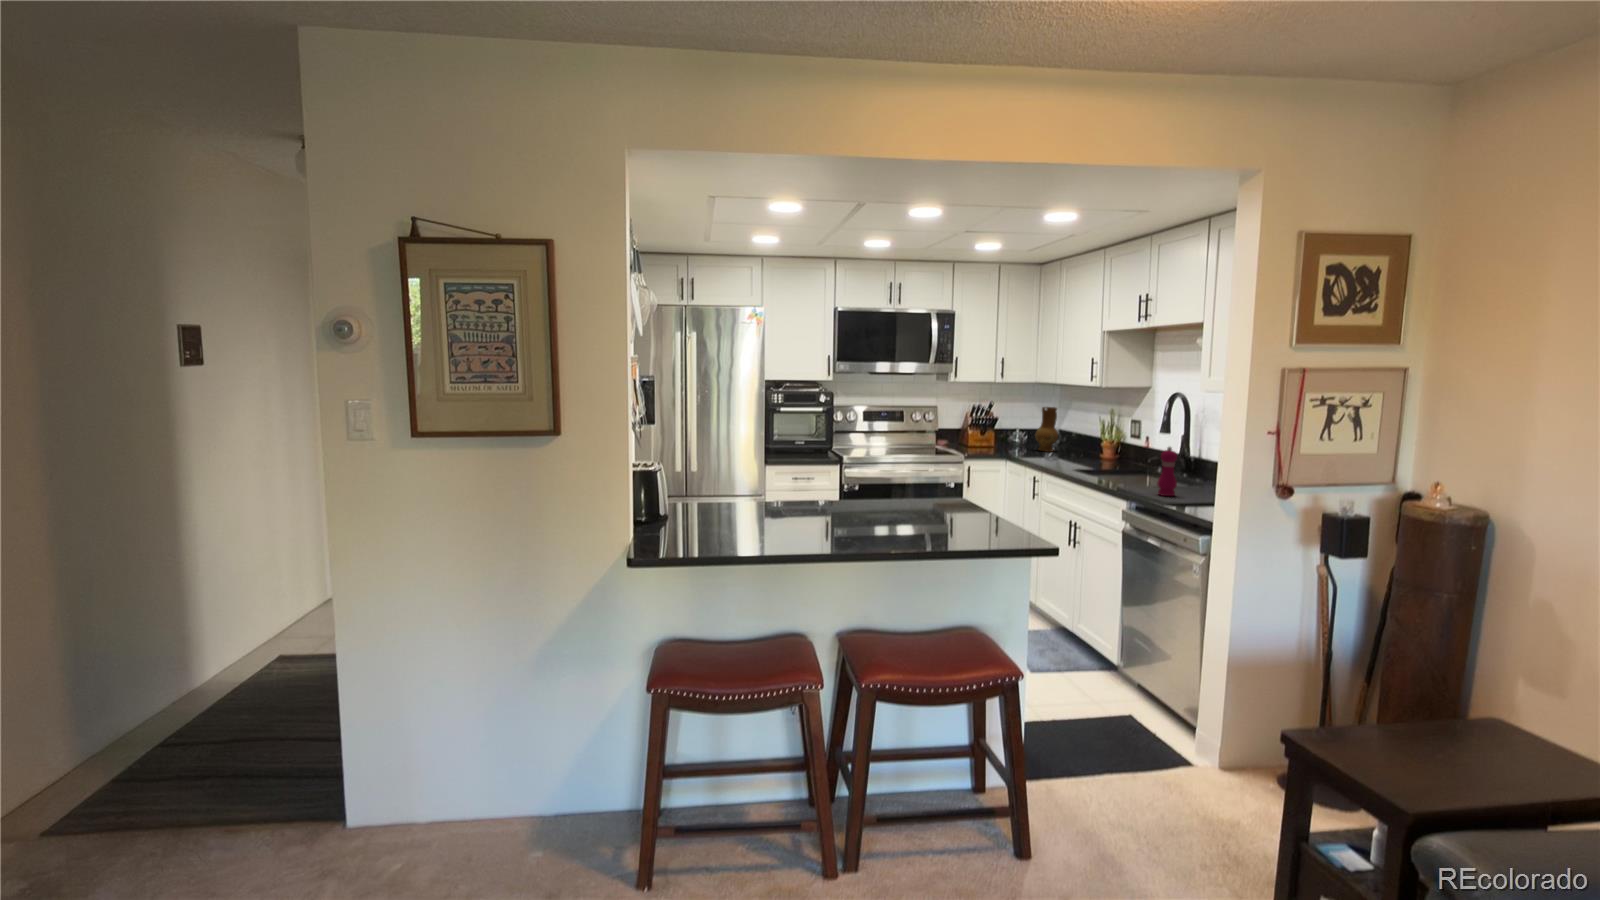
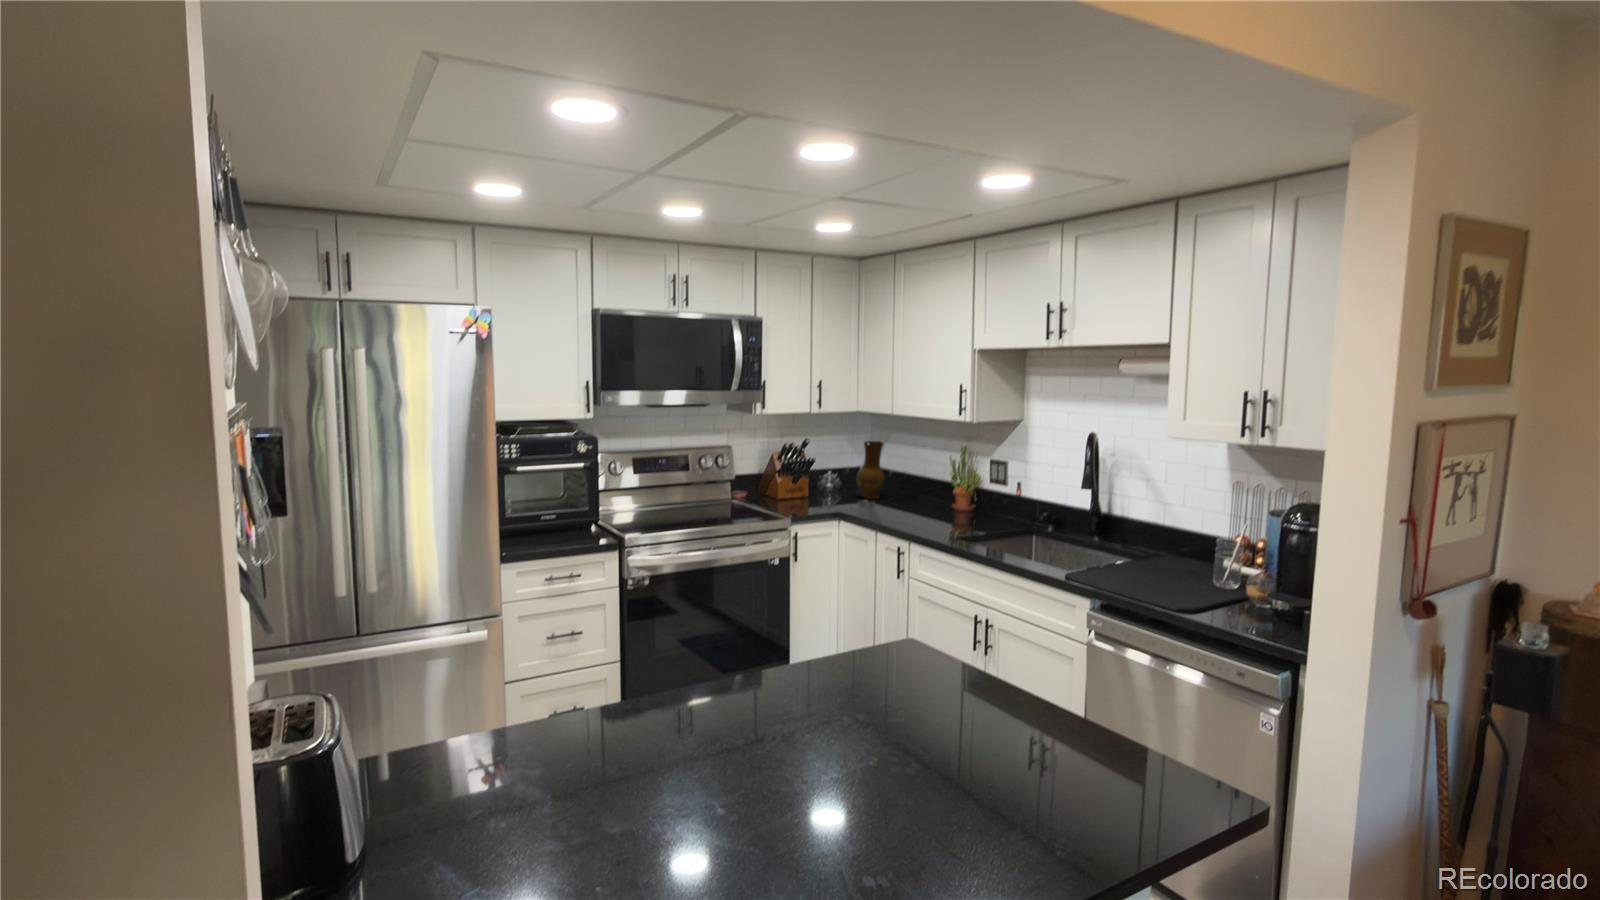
pepper mill: present [1158,447,1177,496] -> none [1105,514,1131,583]

